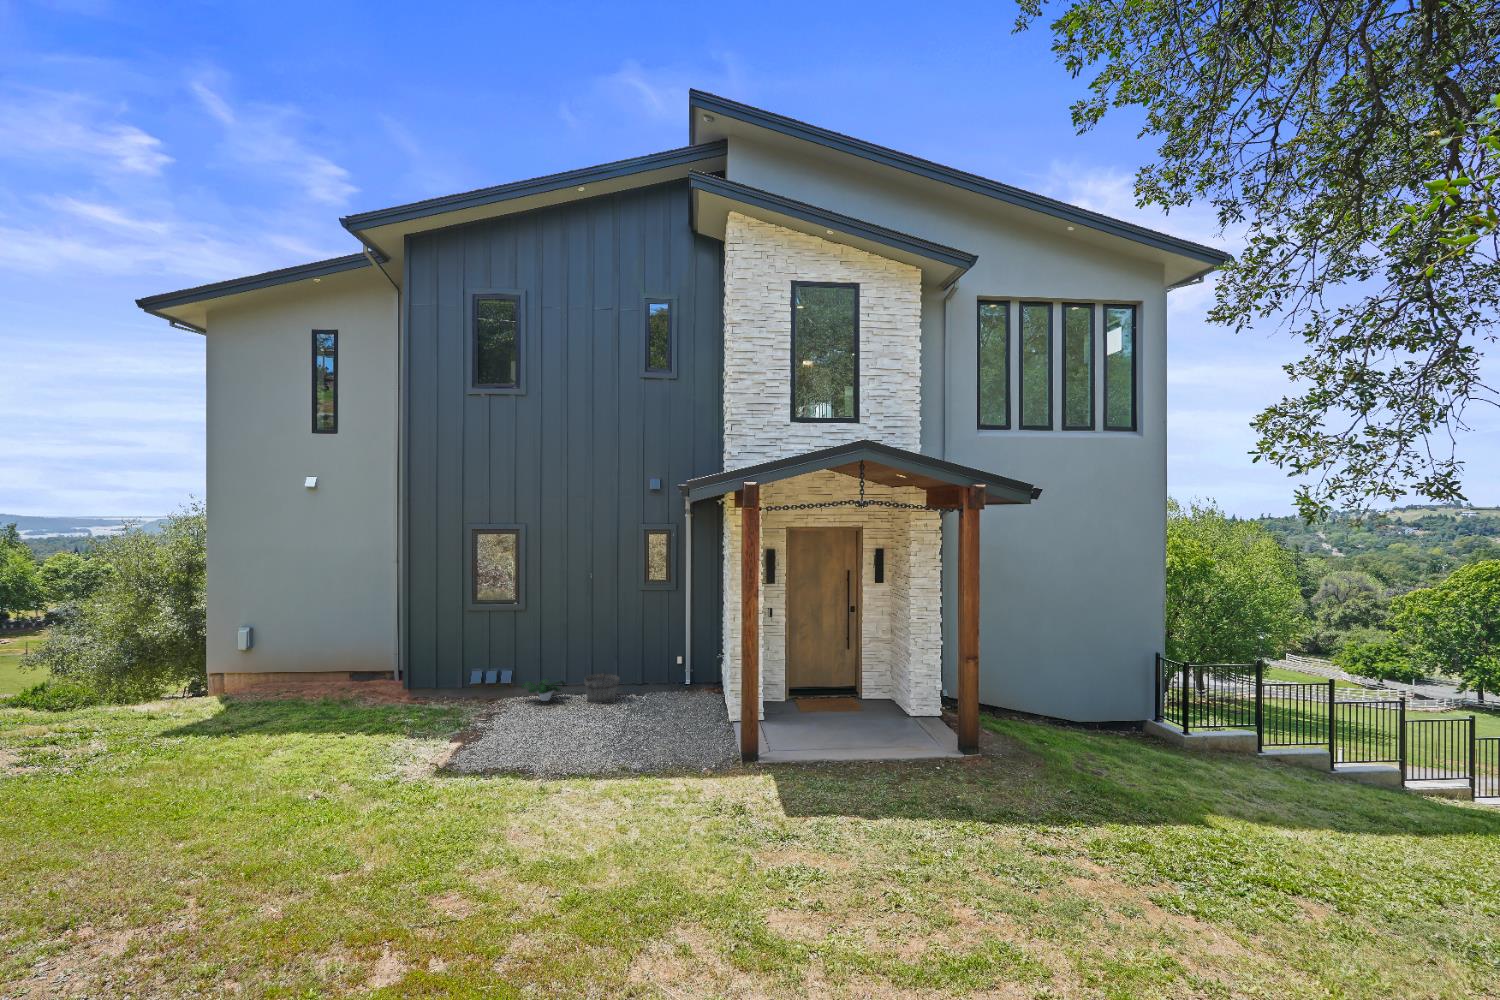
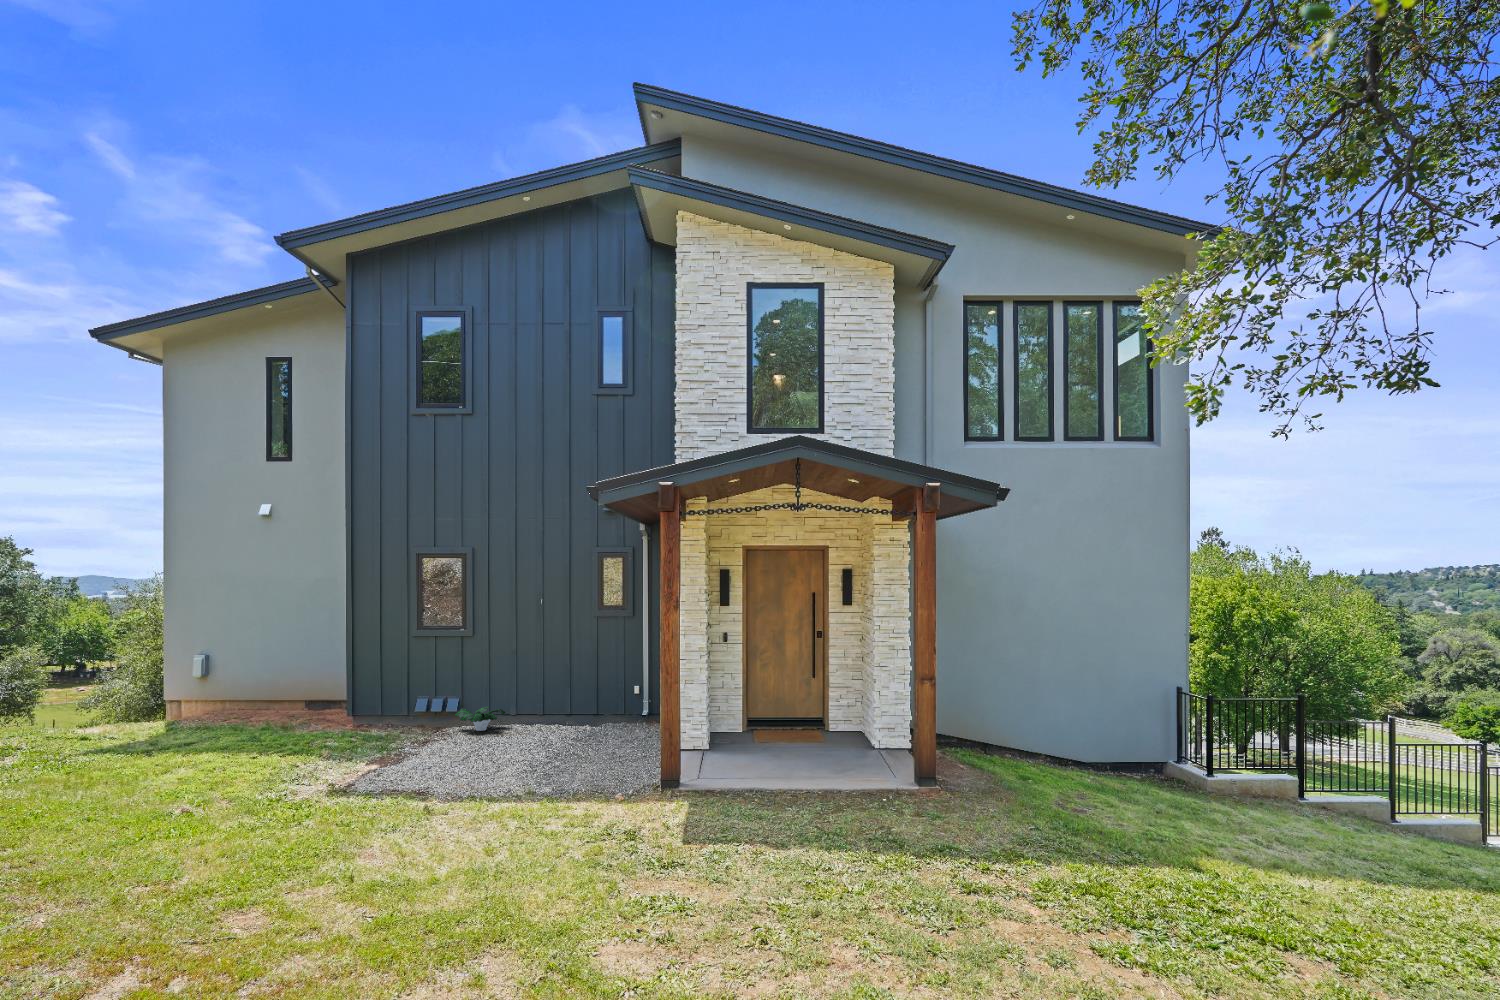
wooden bucket: present [584,673,619,703] -> none [523,697,563,734]

